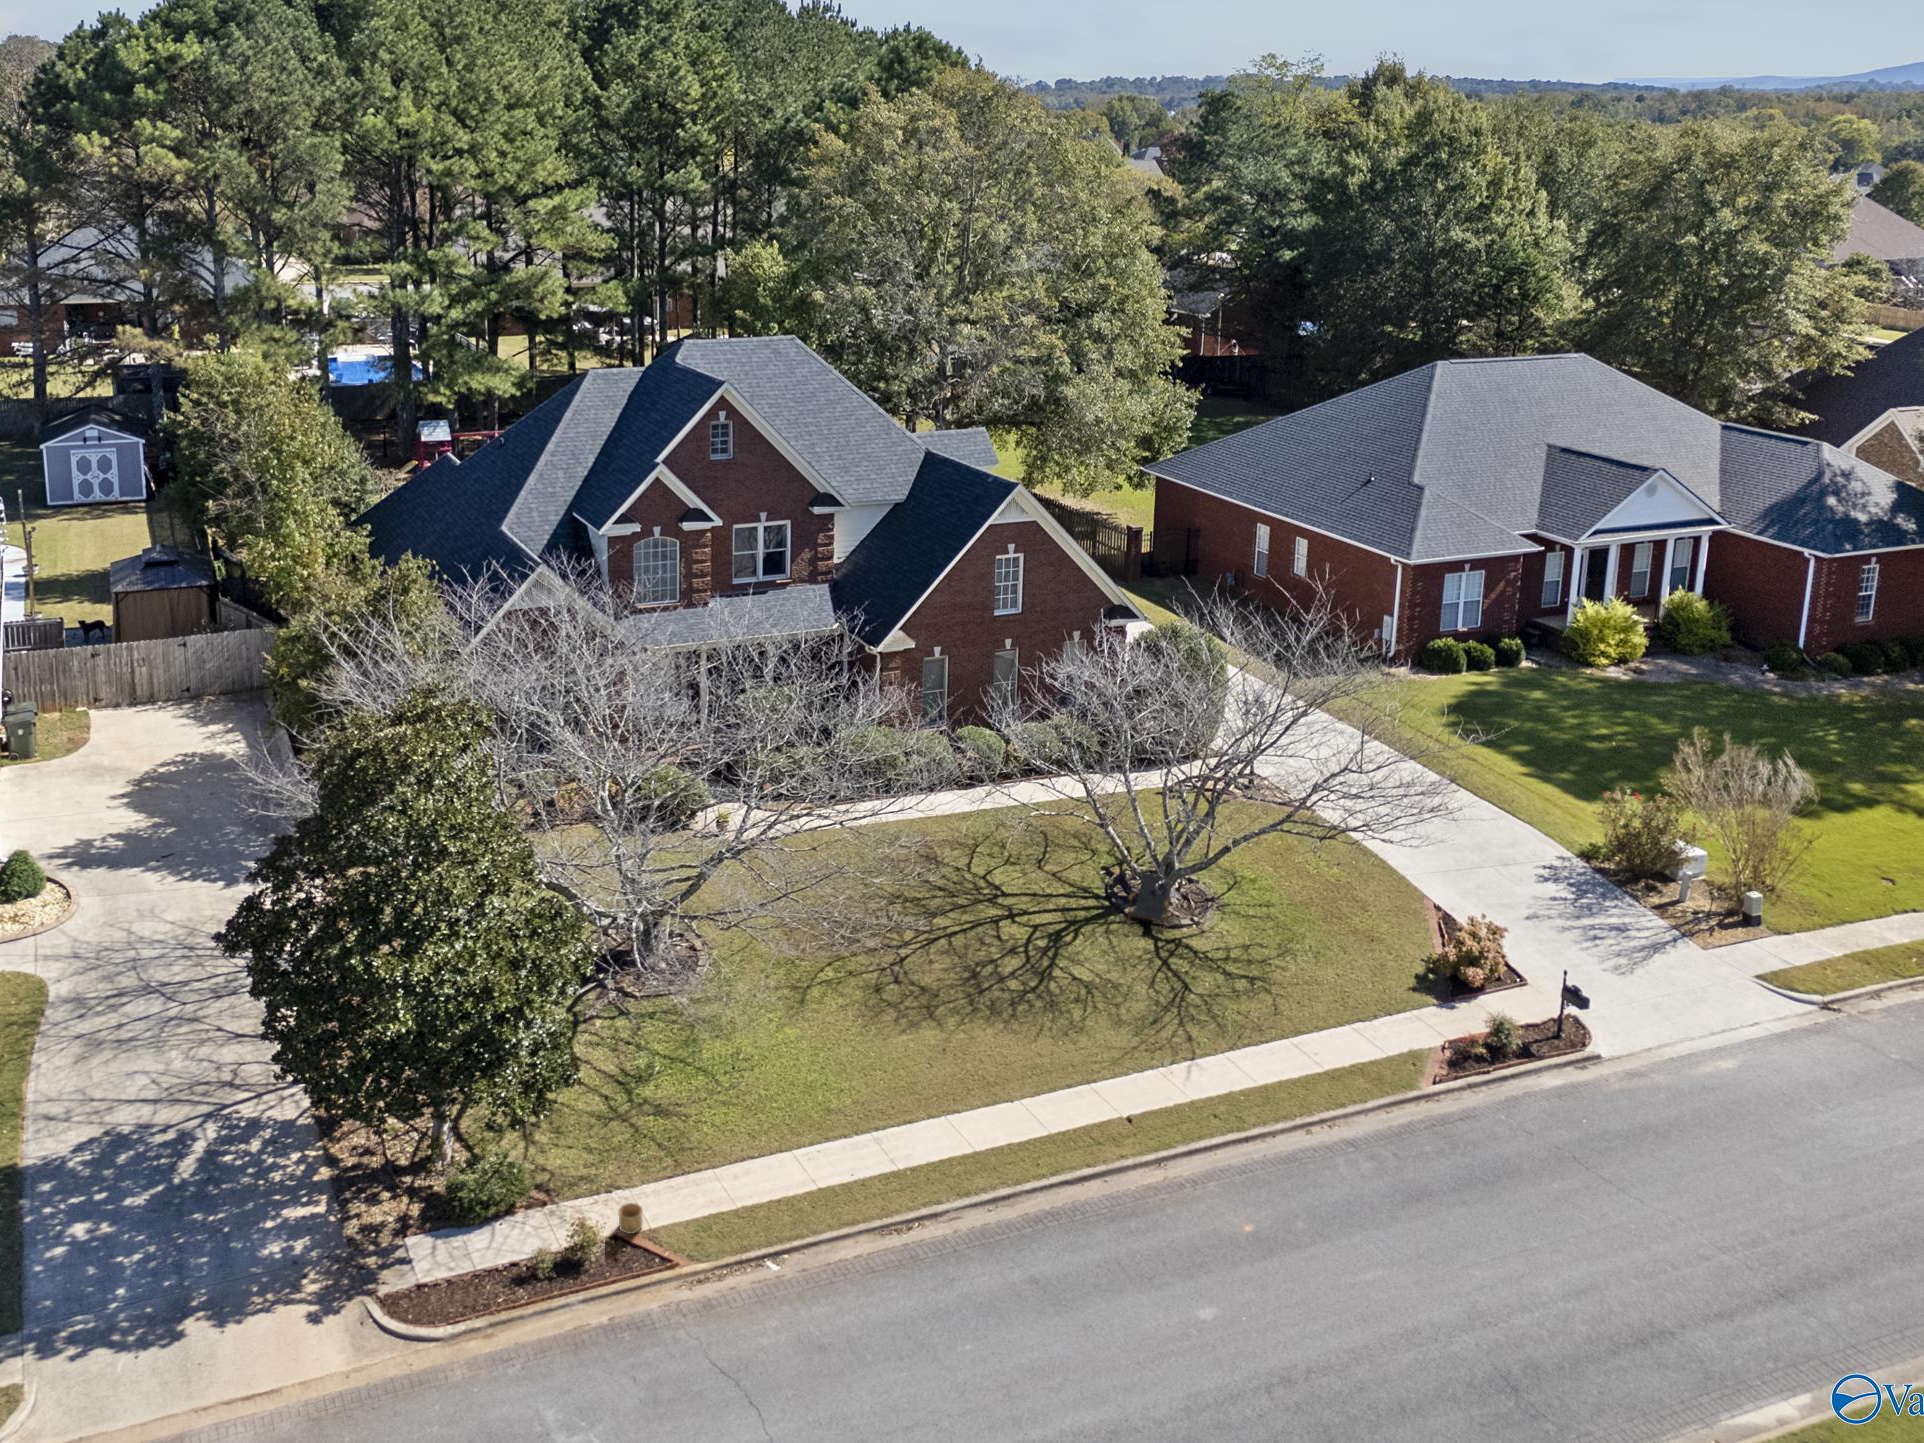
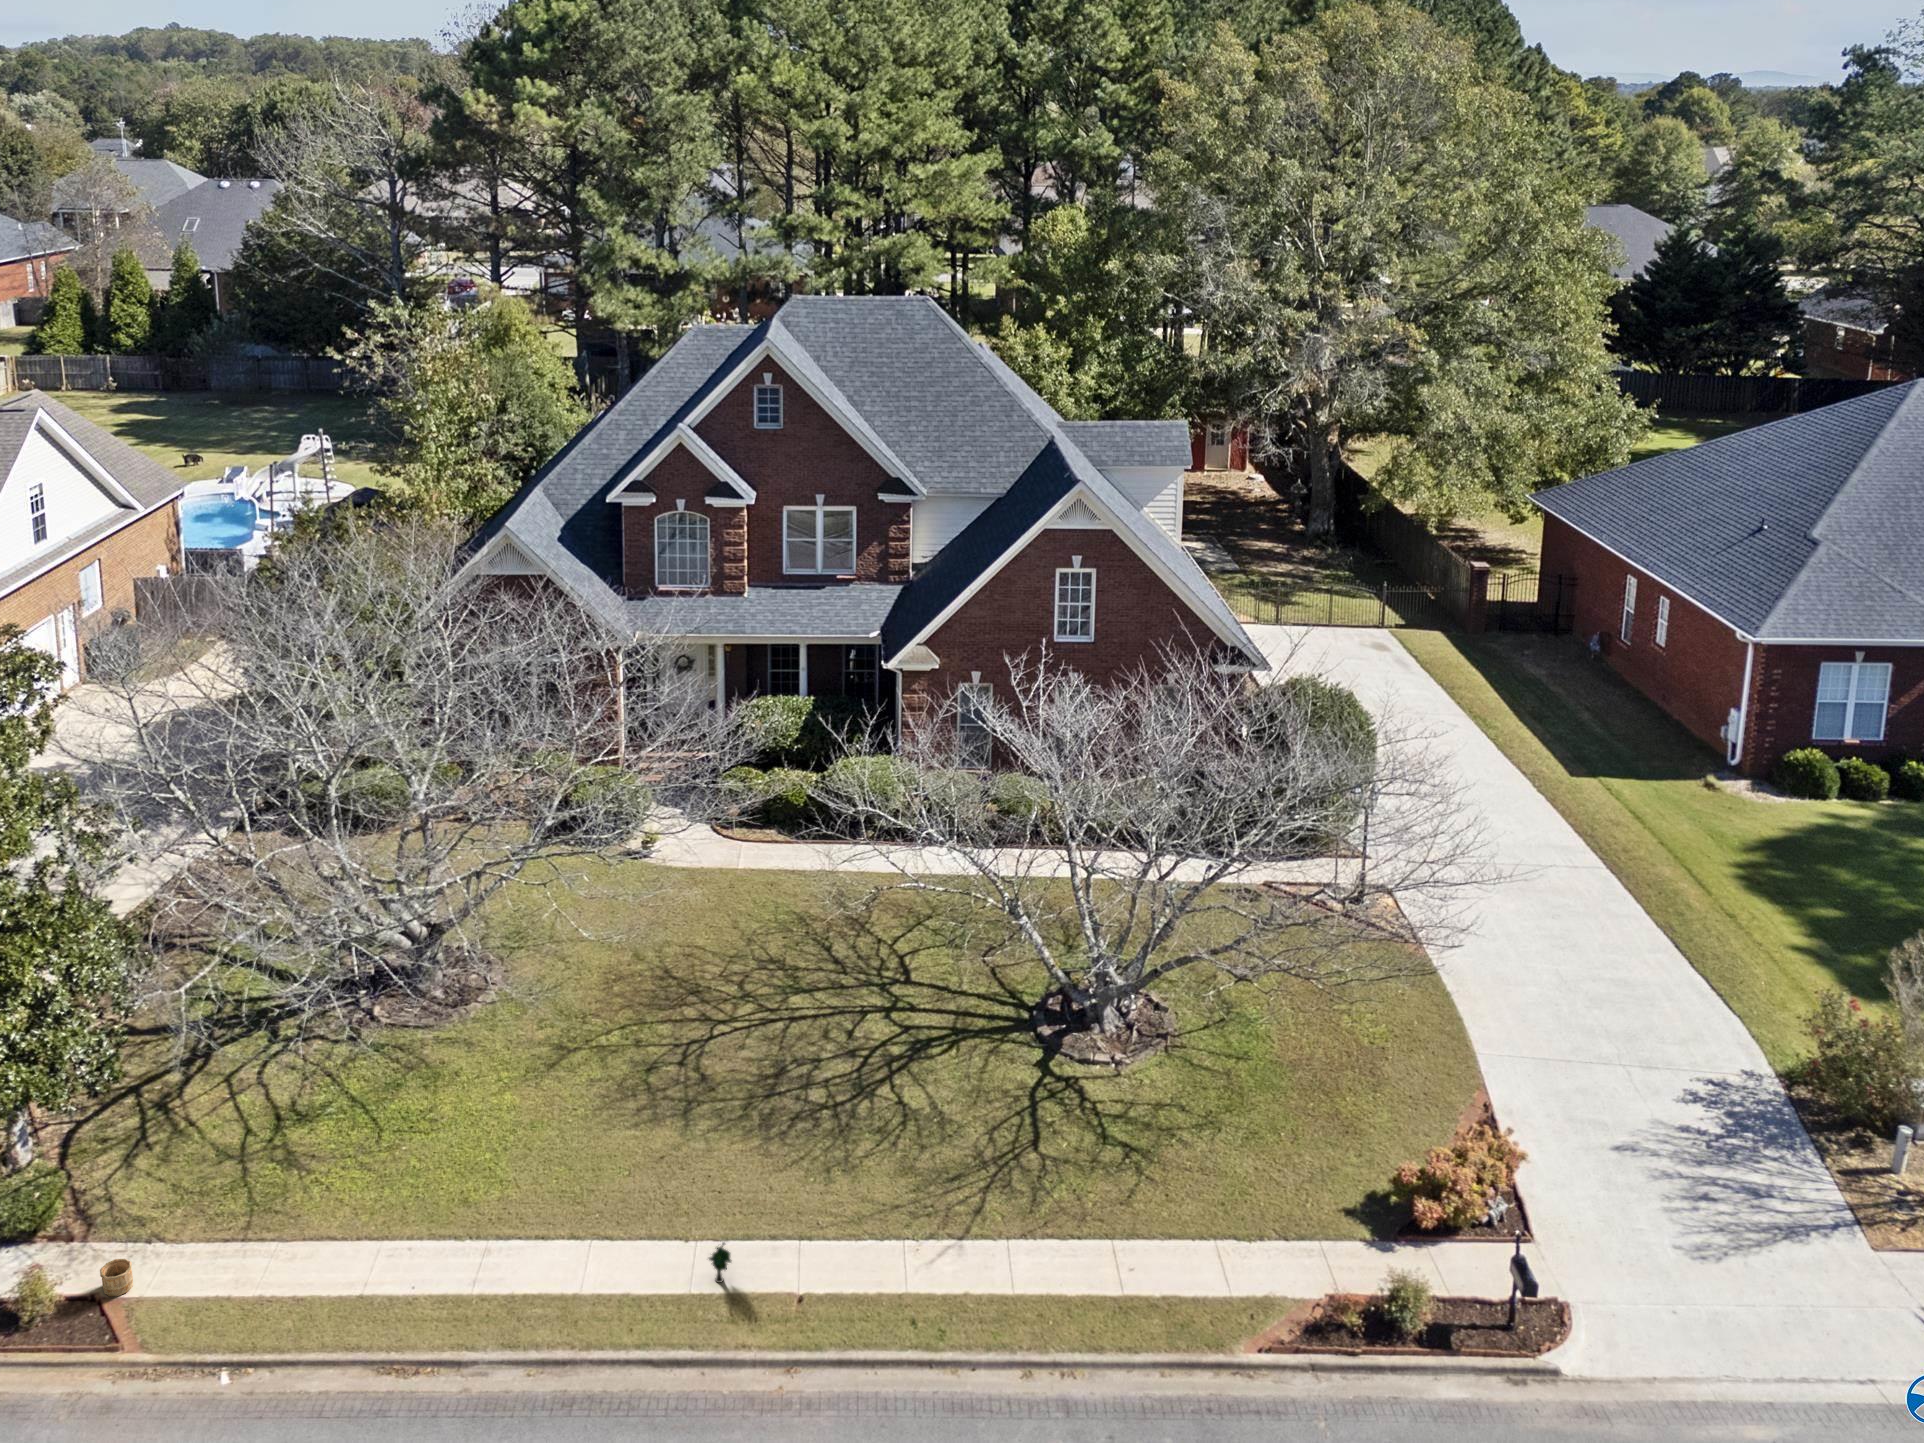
lounge chair: present [1128,874,1170,930] -> none [1039,987,1104,1069]
decorative plant: none [1056,1089,1075,1121] -> present [709,1243,732,1283]

